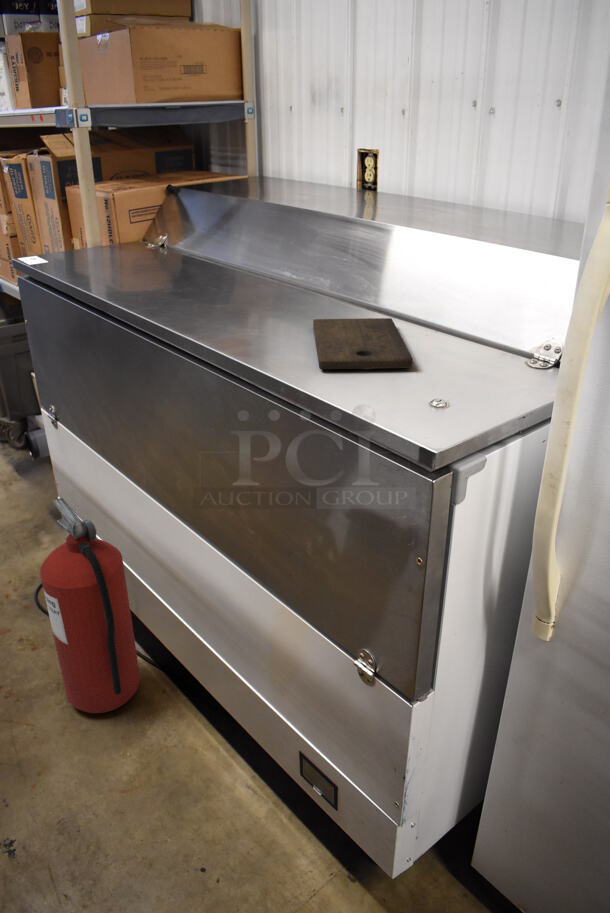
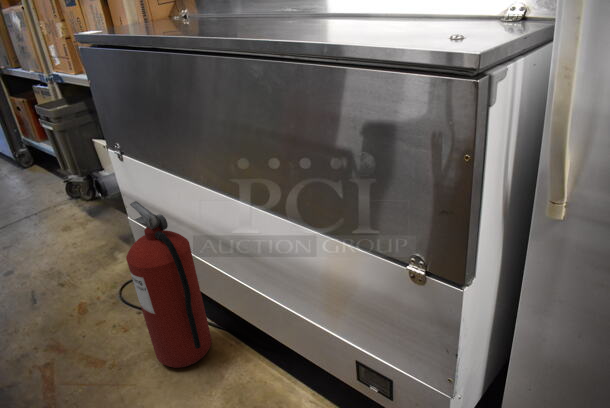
cutting board: present [313,318,412,369] -> none [327,10,423,33]

